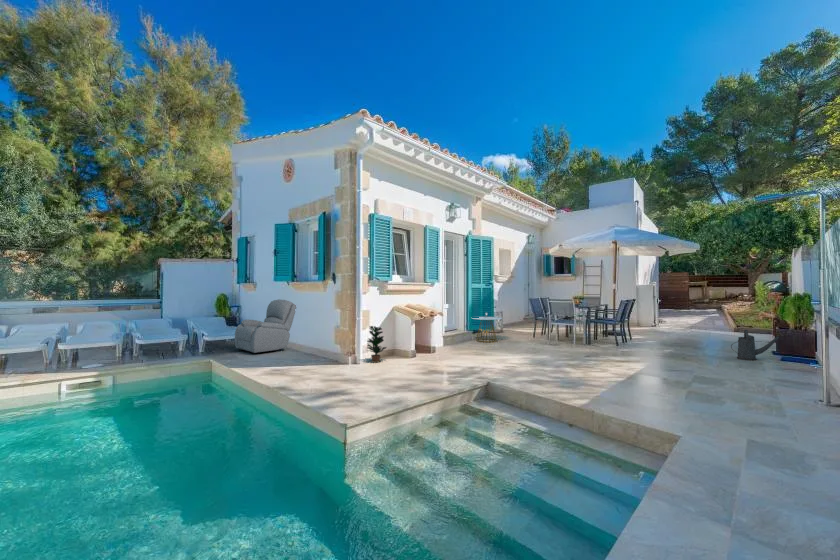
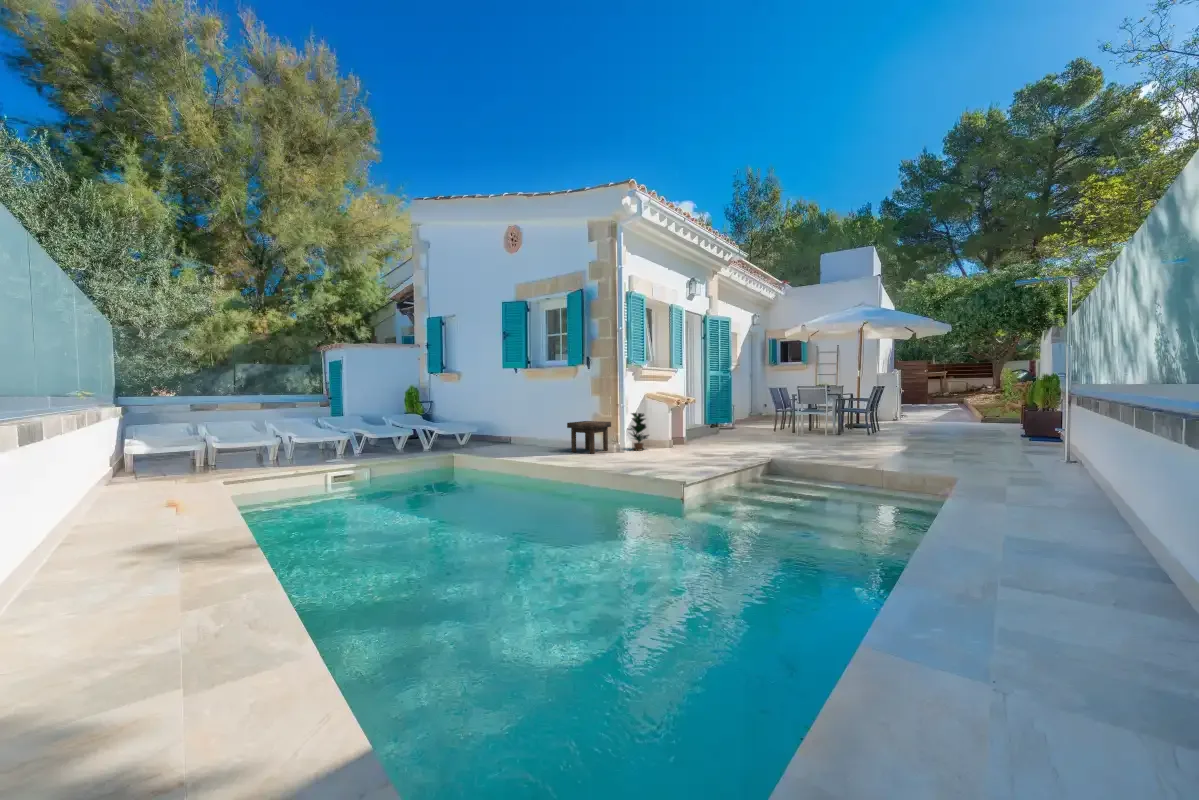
chair: present [235,299,296,353] -> none [460,389,529,448]
side table: present [472,313,502,342] -> none [712,402,747,434]
watering can: present [731,330,779,360] -> none [983,411,1027,440]
stool: none [308,332,351,365] -> present [567,421,611,454]

